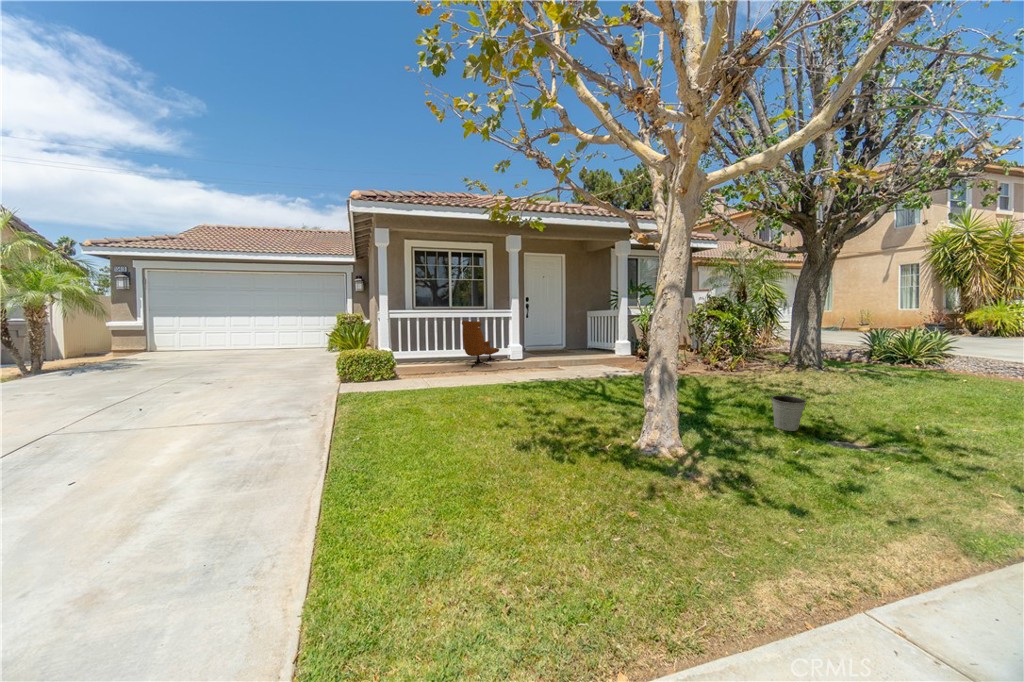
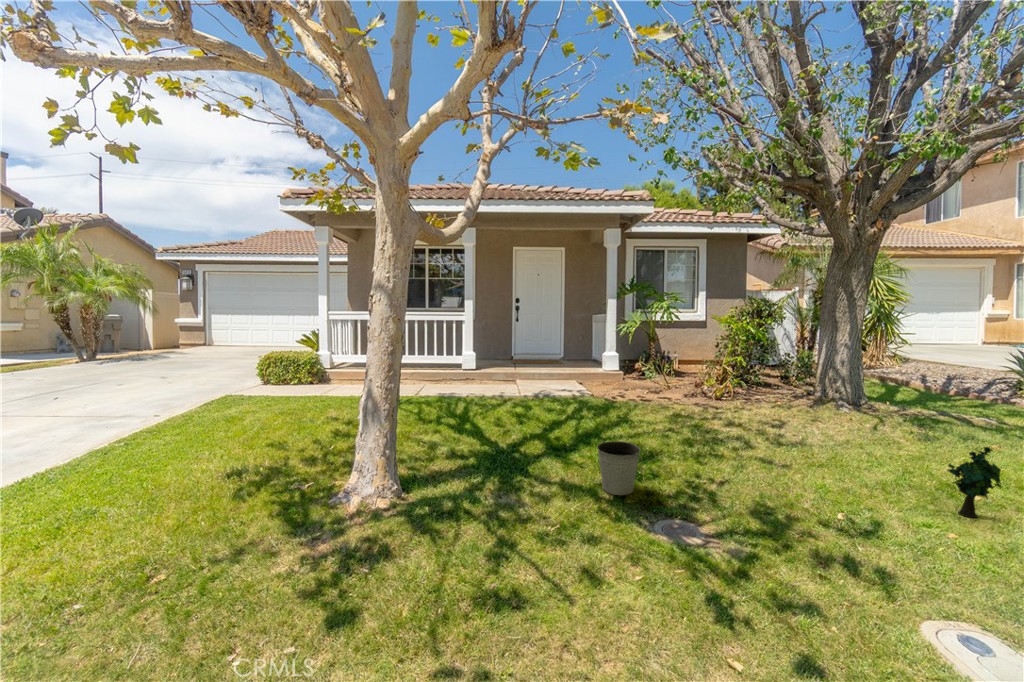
lounge chair: present [462,321,499,368] -> none [396,324,454,377]
decorative plant: none [955,380,989,422] -> present [948,447,1001,518]

